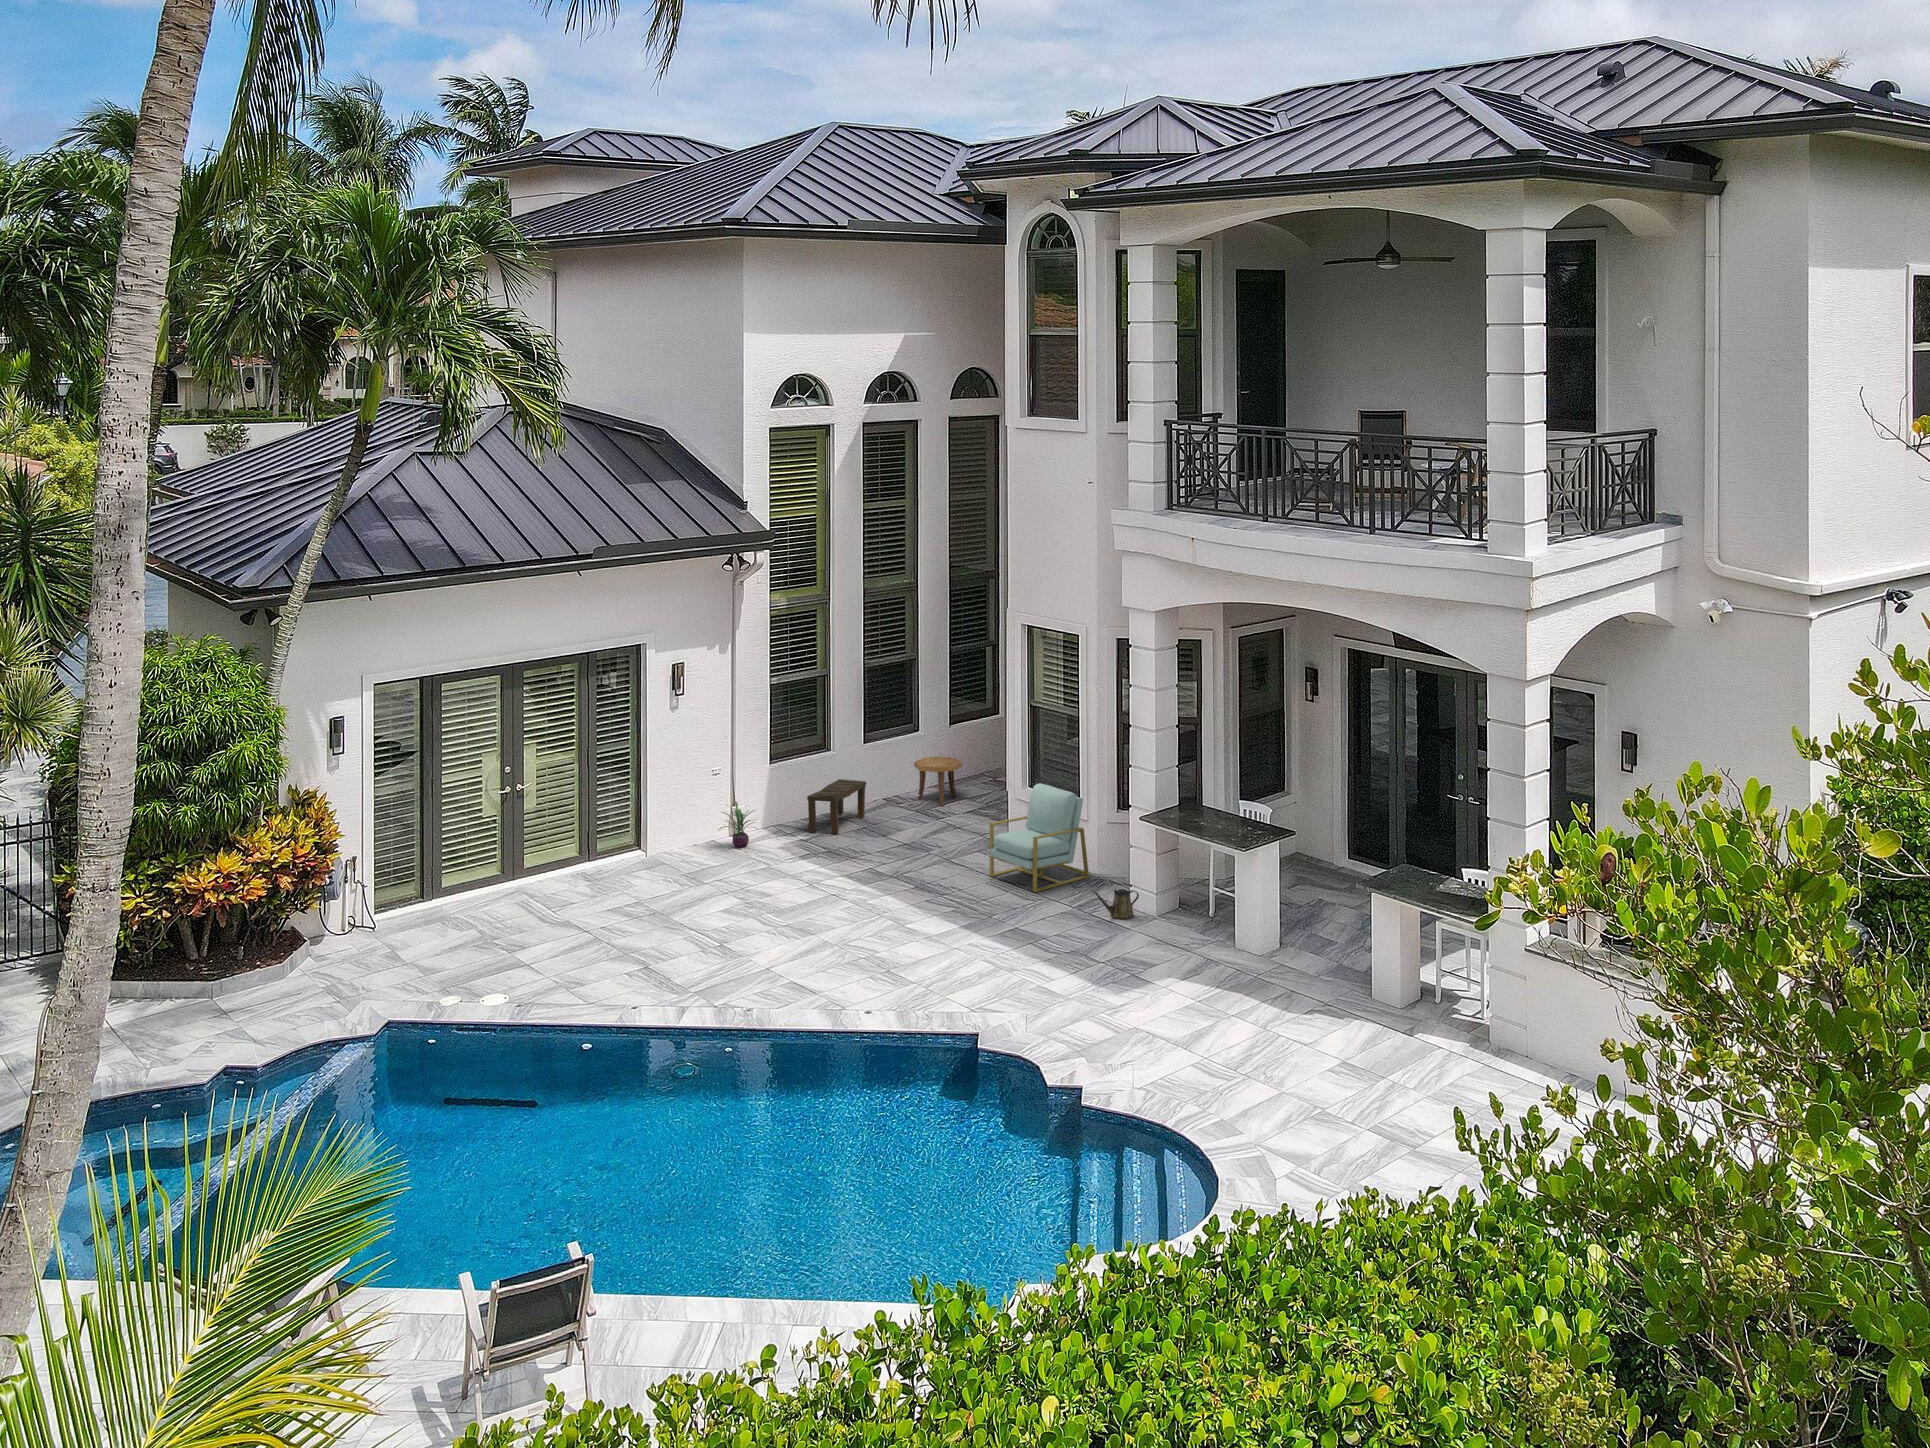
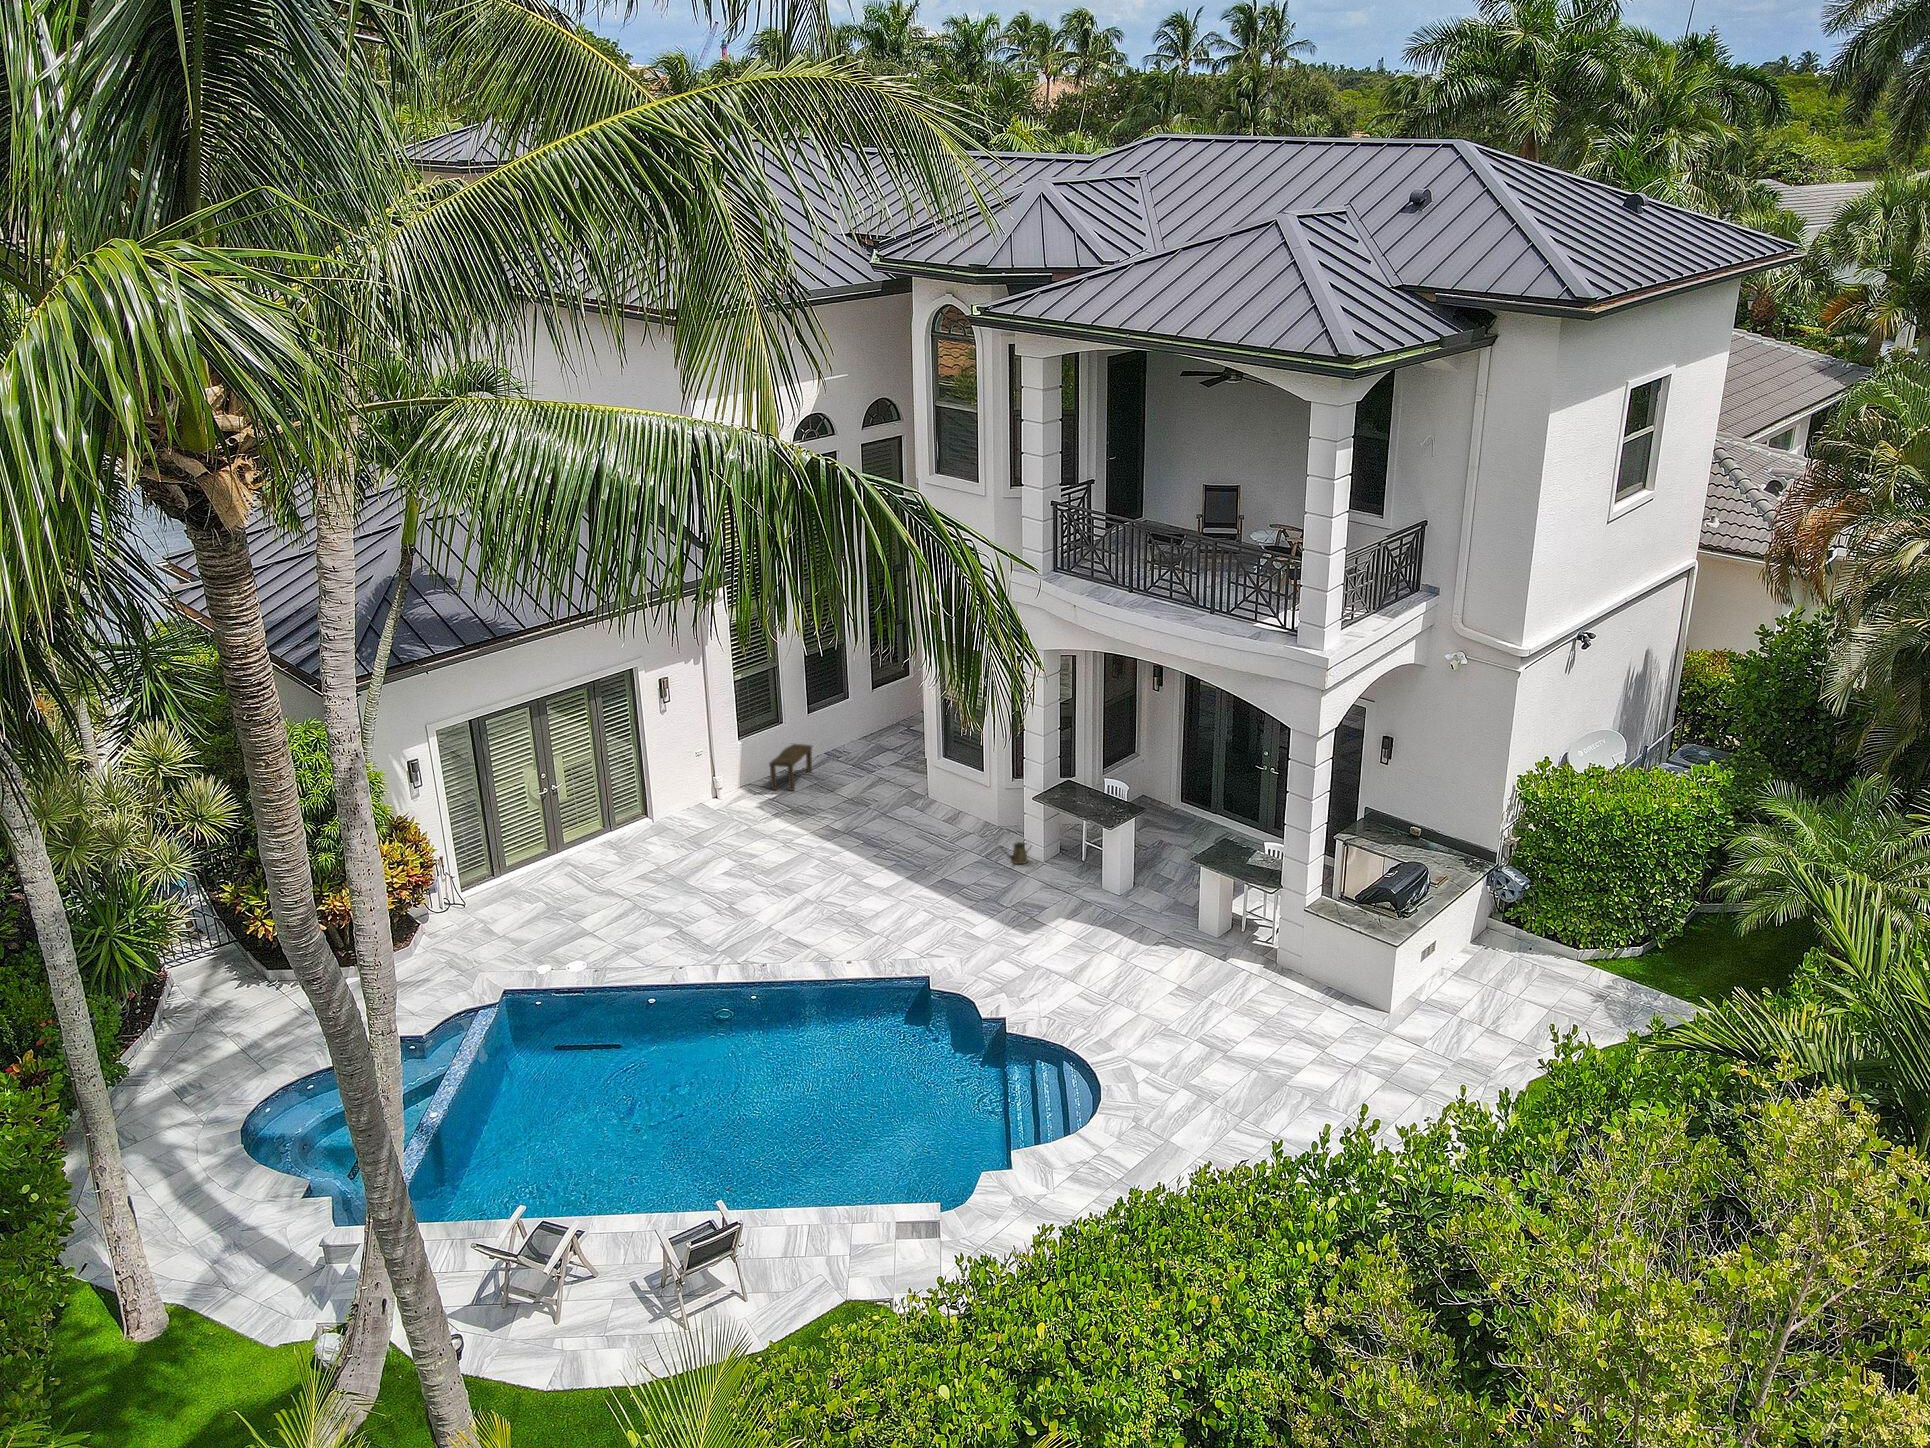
side table: present [914,756,962,806] -> none [847,716,884,757]
chair: present [990,783,1089,892] -> none [916,756,992,842]
decorative plant: present [718,802,759,848] -> none [703,773,736,809]

